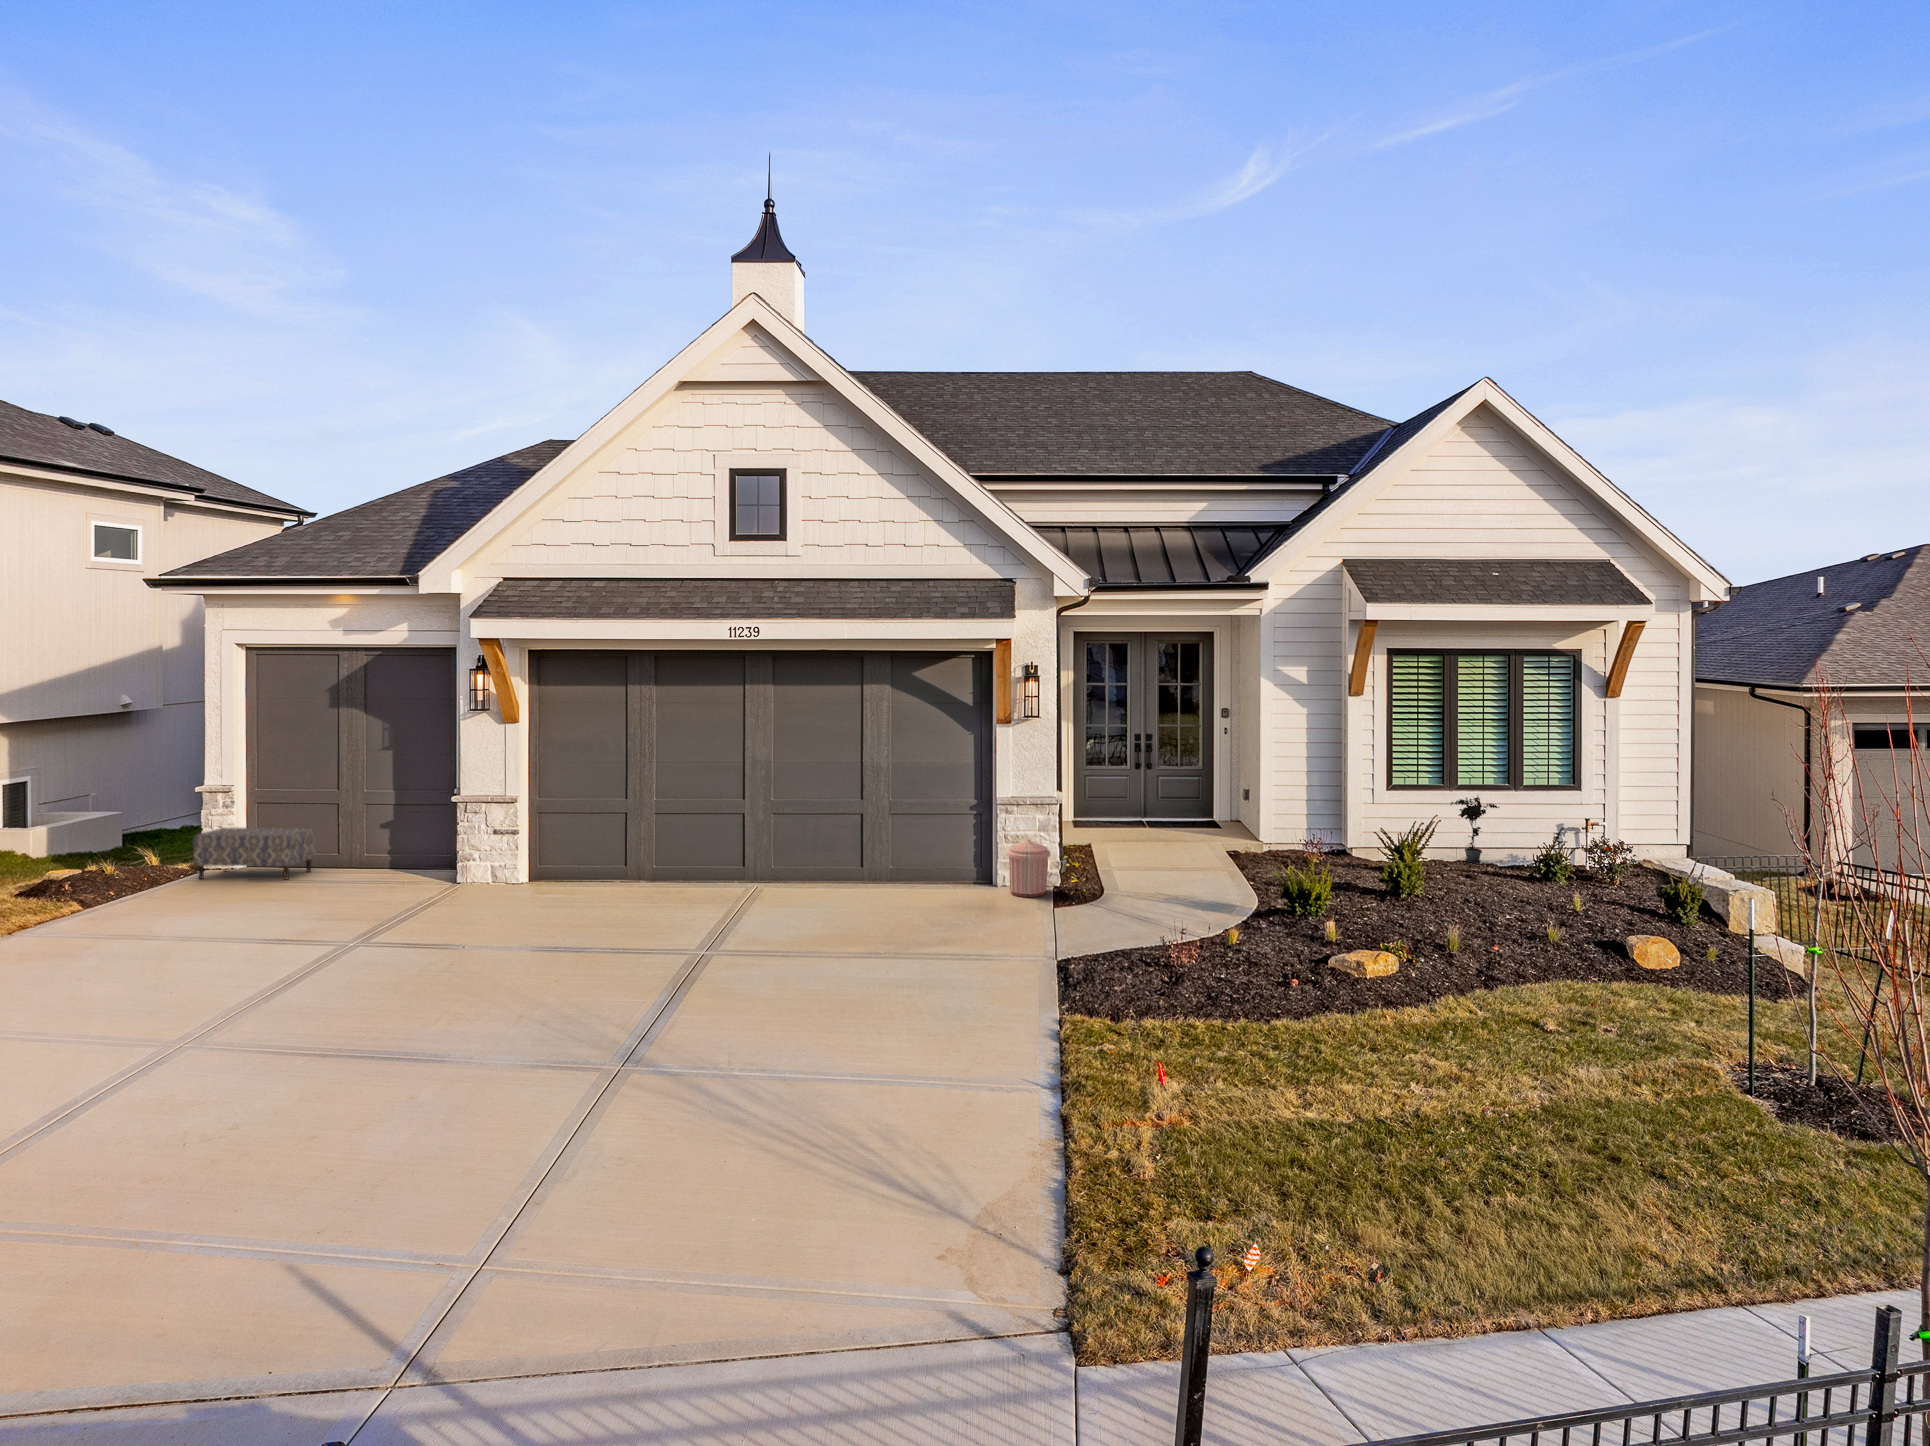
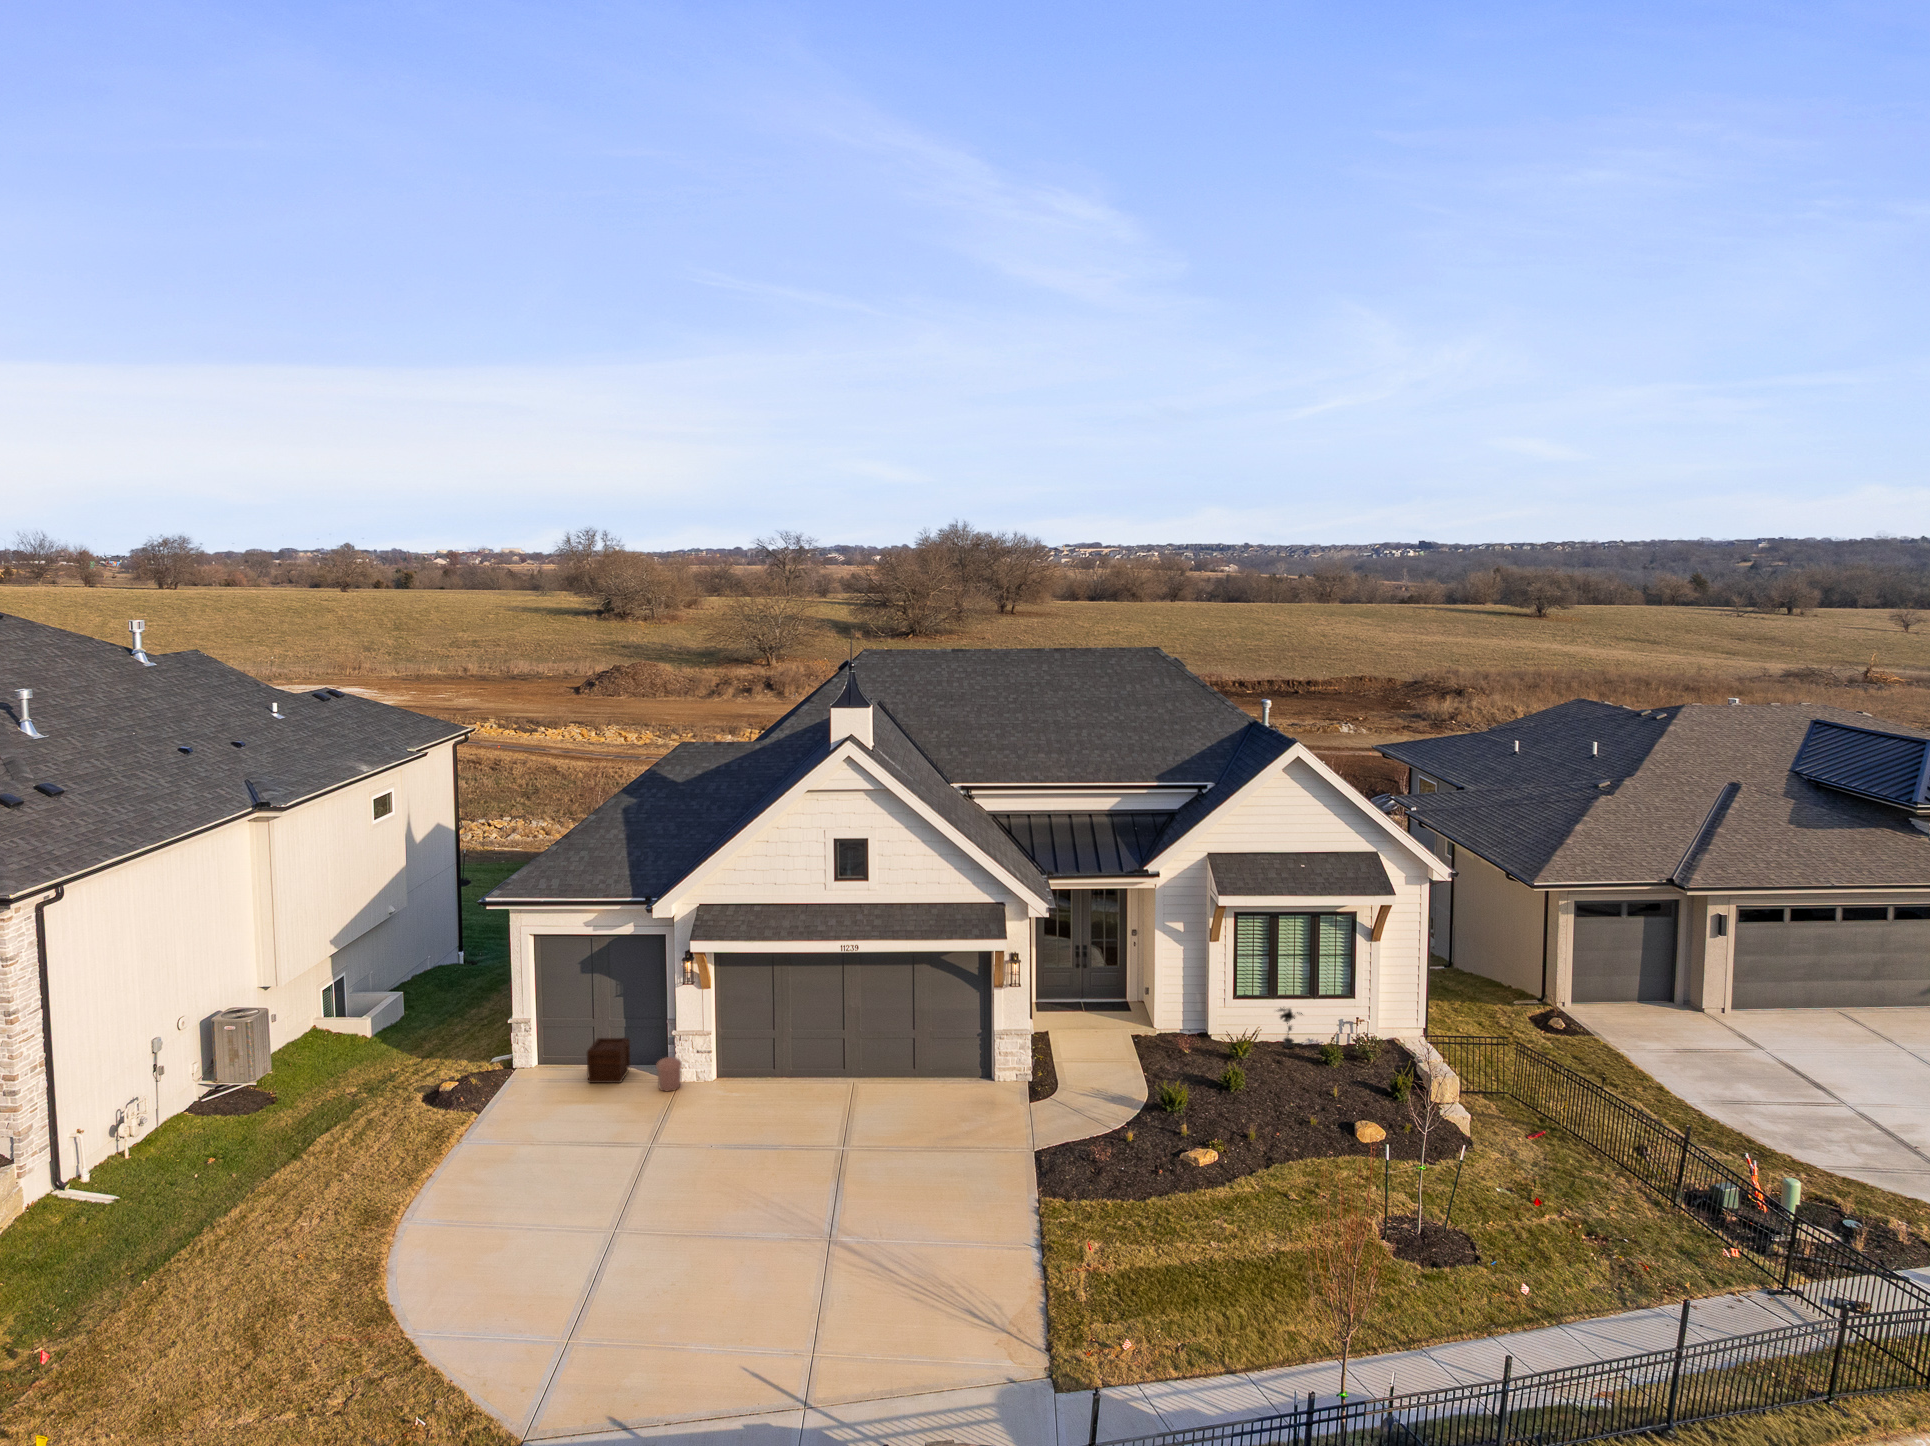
wooden crate: none [304,818,394,884] -> present [587,1038,631,1083]
bench: present [193,827,315,880] -> none [519,1044,583,1079]
trash can: present [1007,840,1050,897] -> present [656,1057,682,1092]

